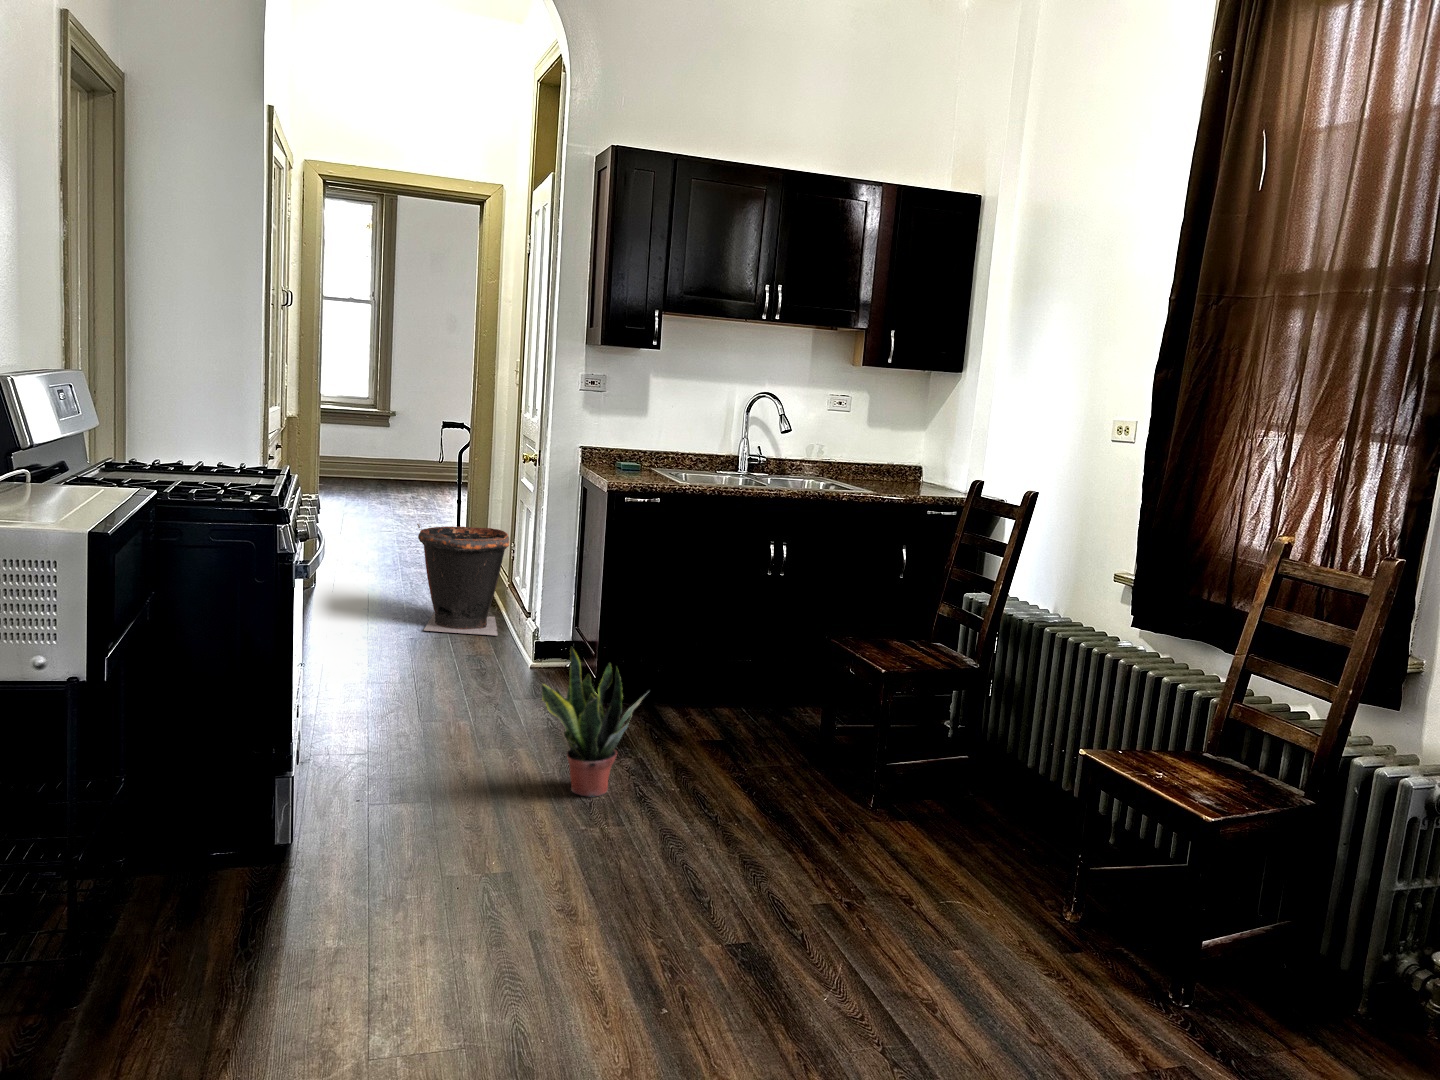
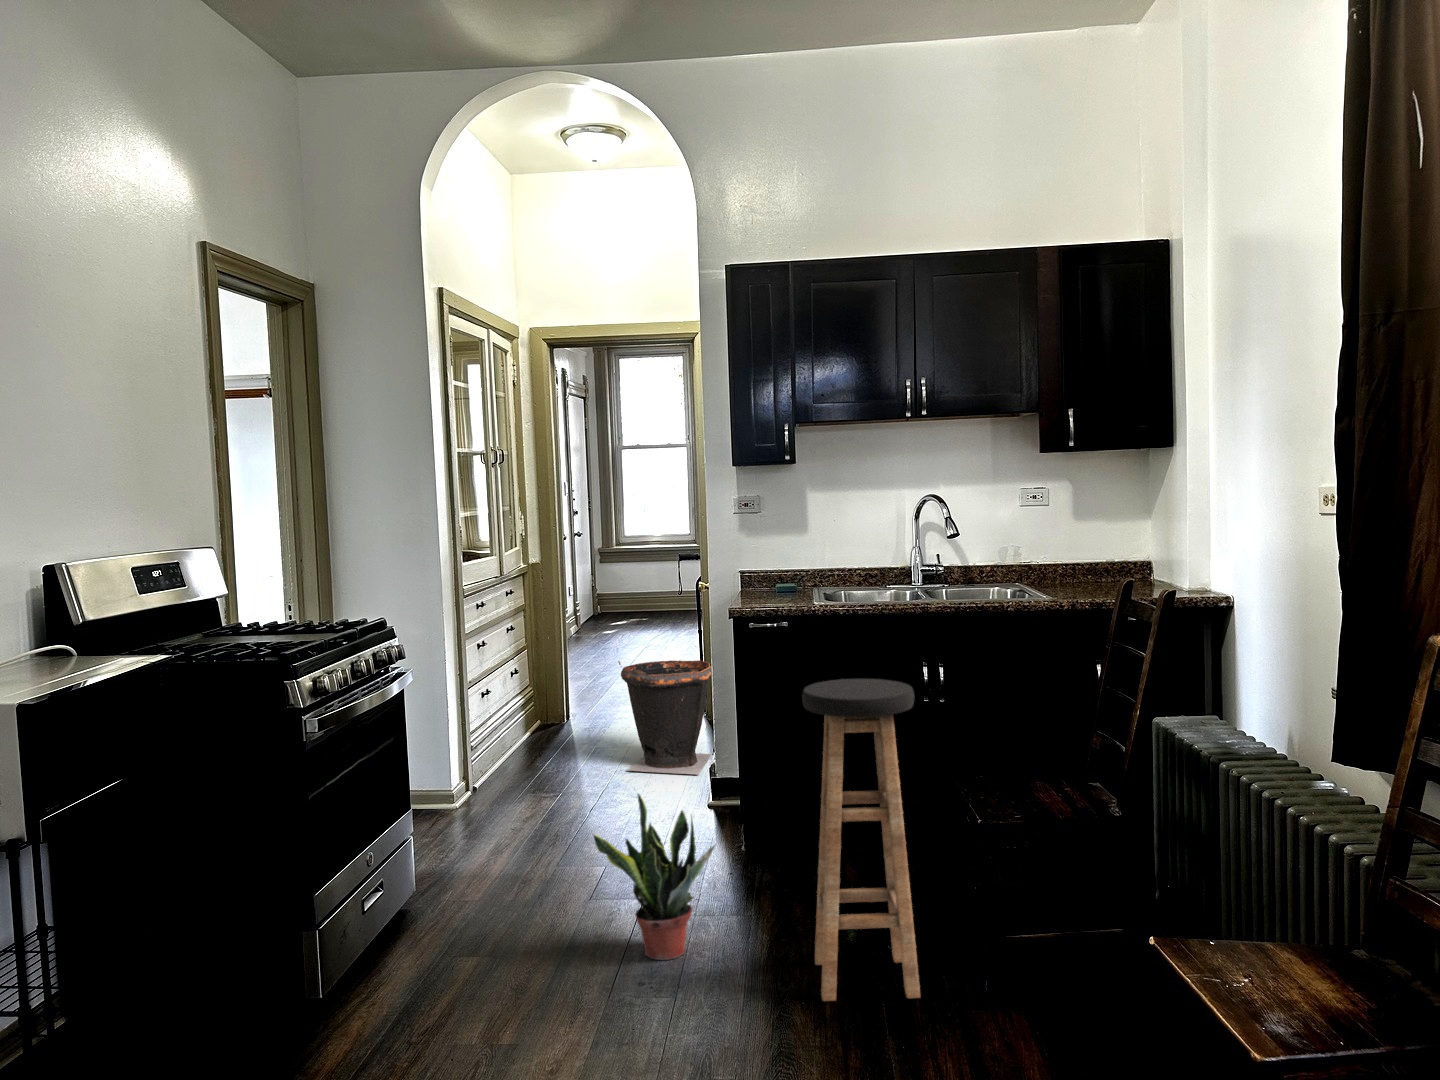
bar stool: none [724,551,846,823] -> present [802,679,920,1001]

